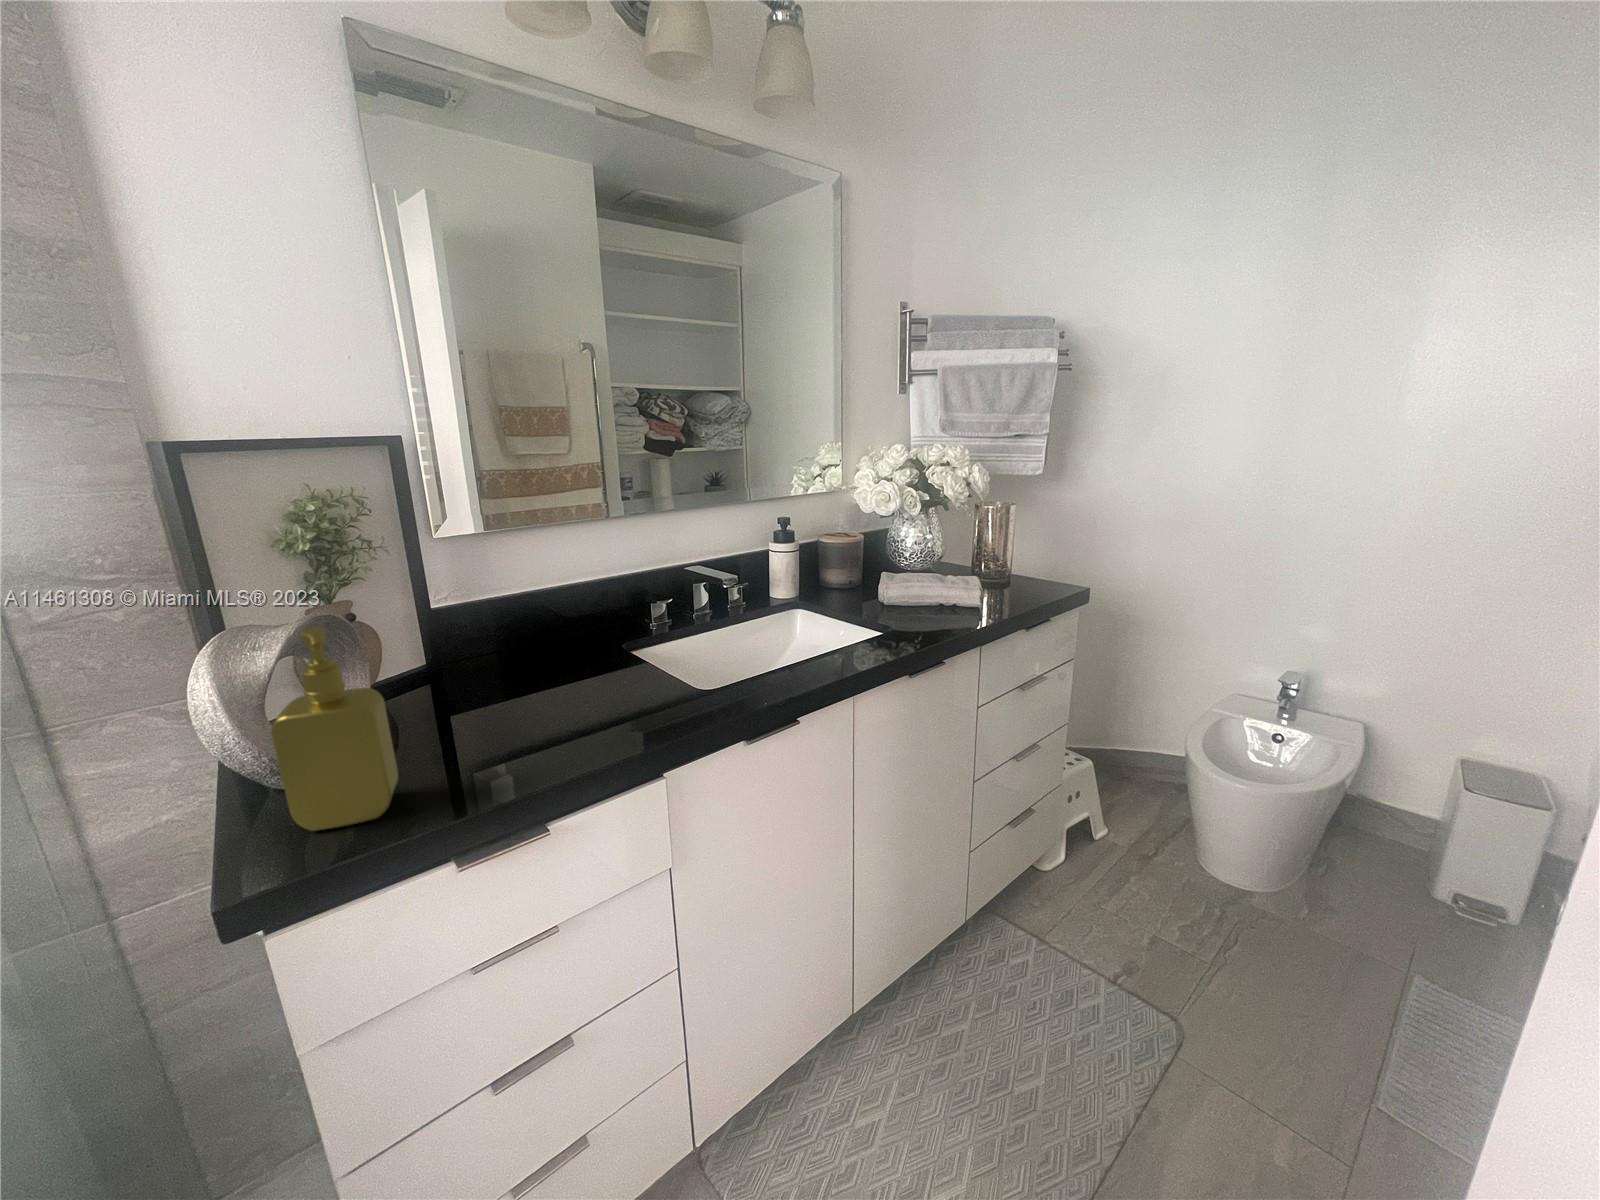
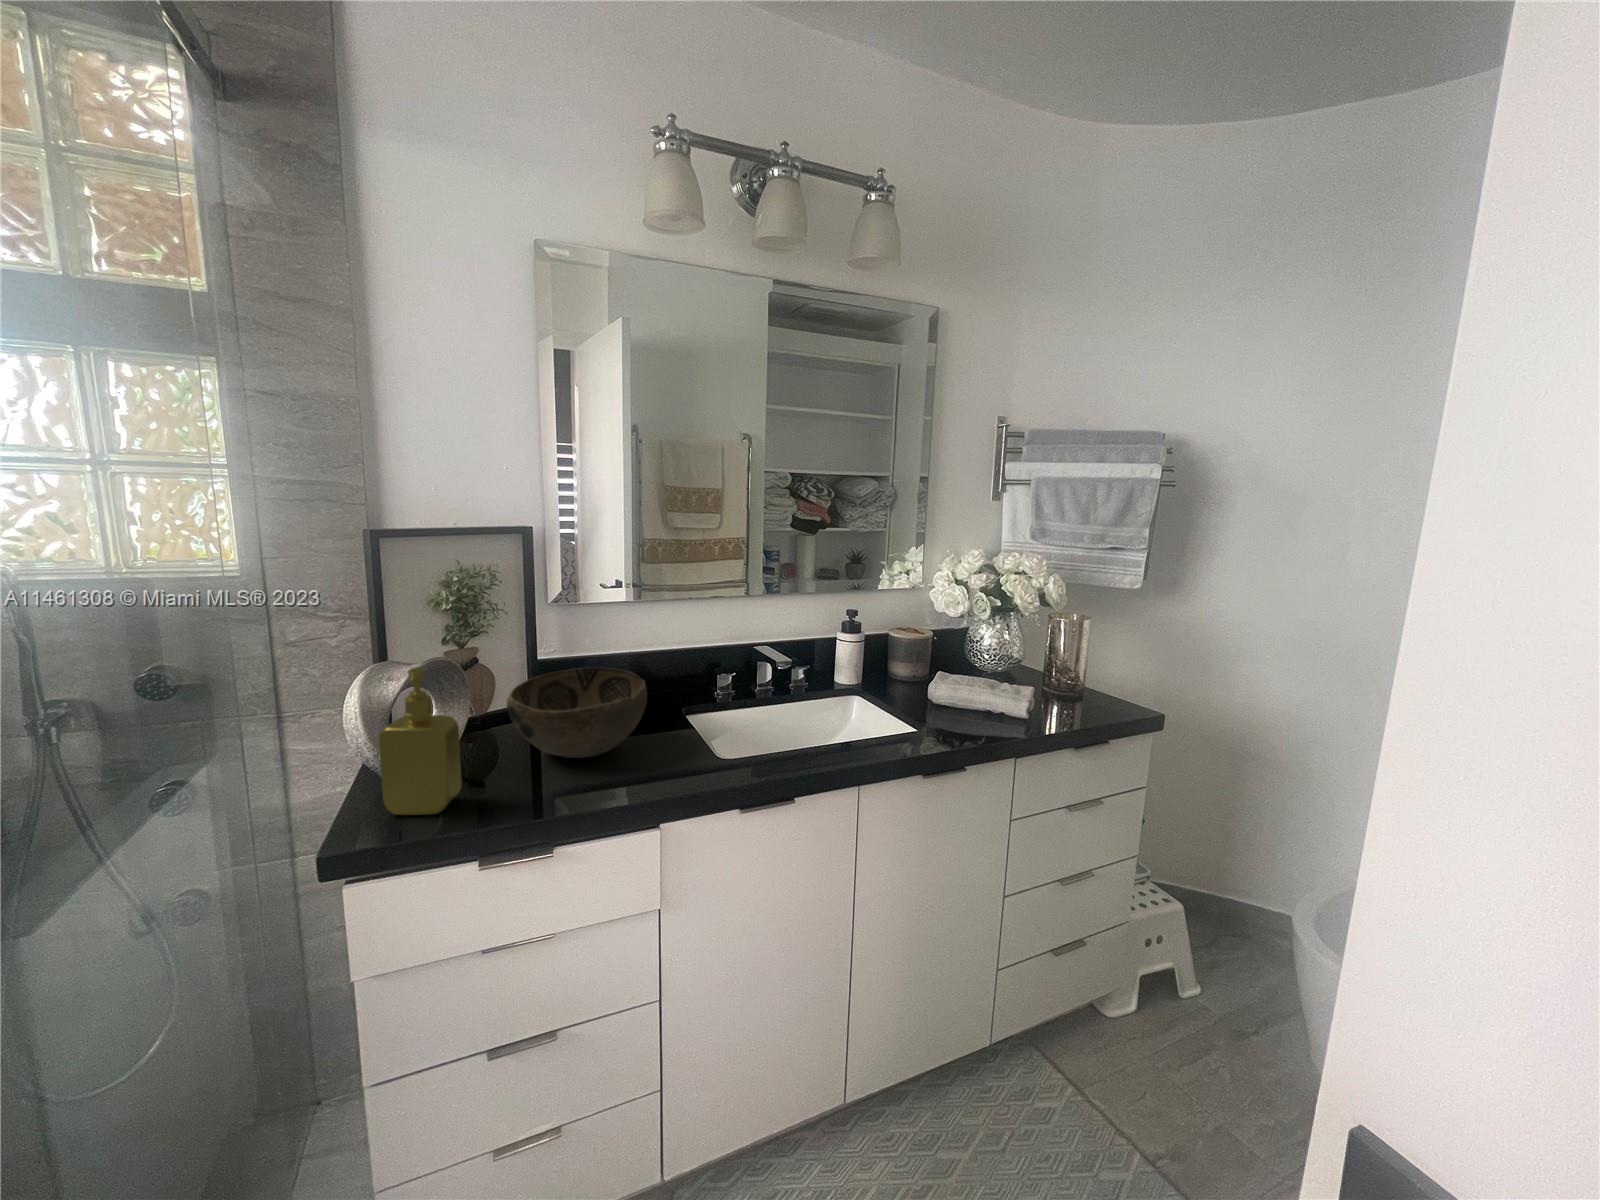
decorative bowl: none [423,605,604,719] -> present [507,667,647,758]

